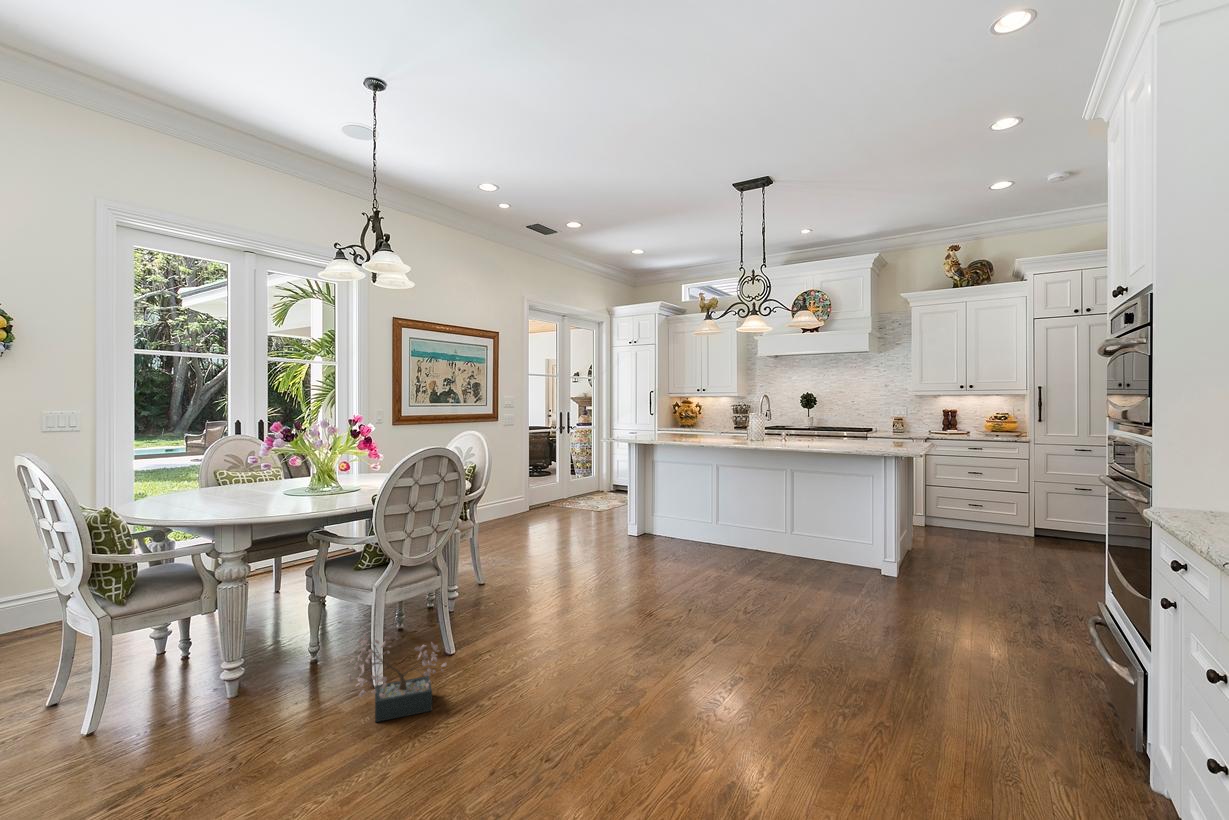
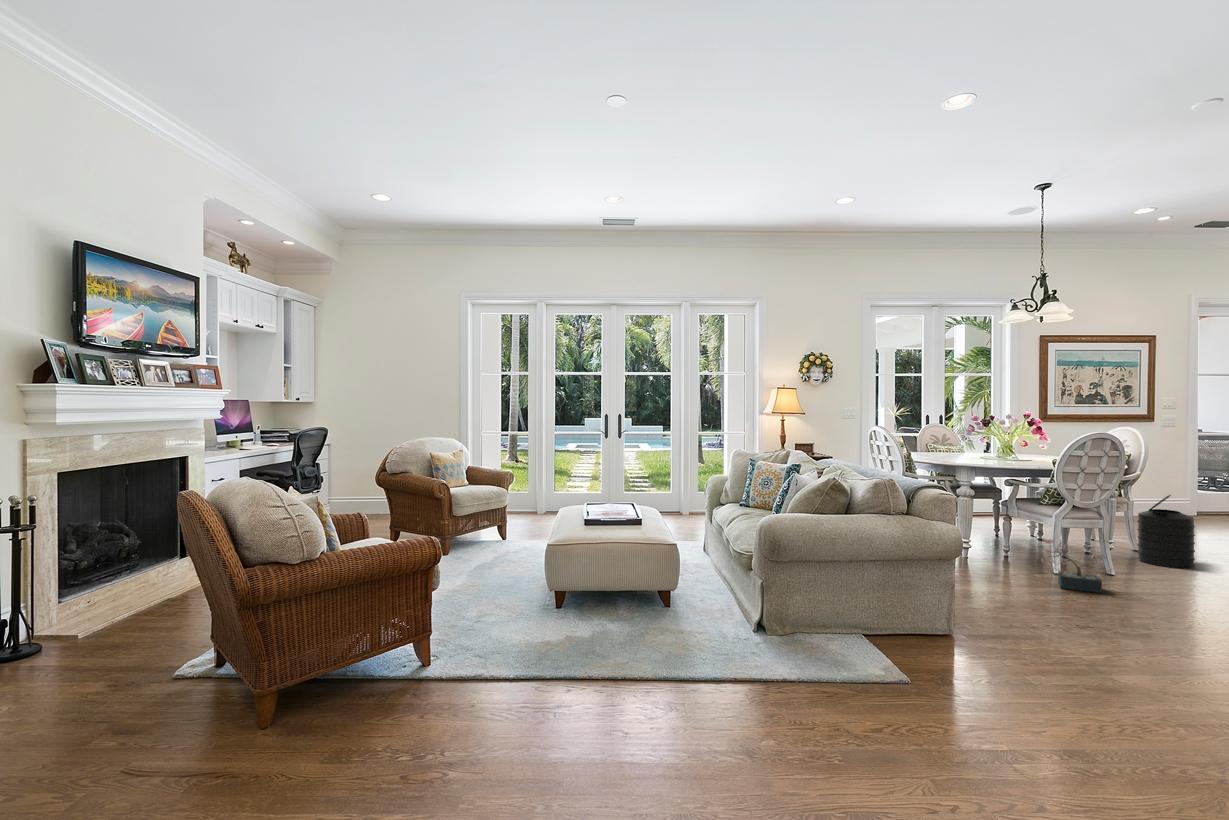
trash can: none [482,515,534,607] -> present [1137,495,1195,568]

